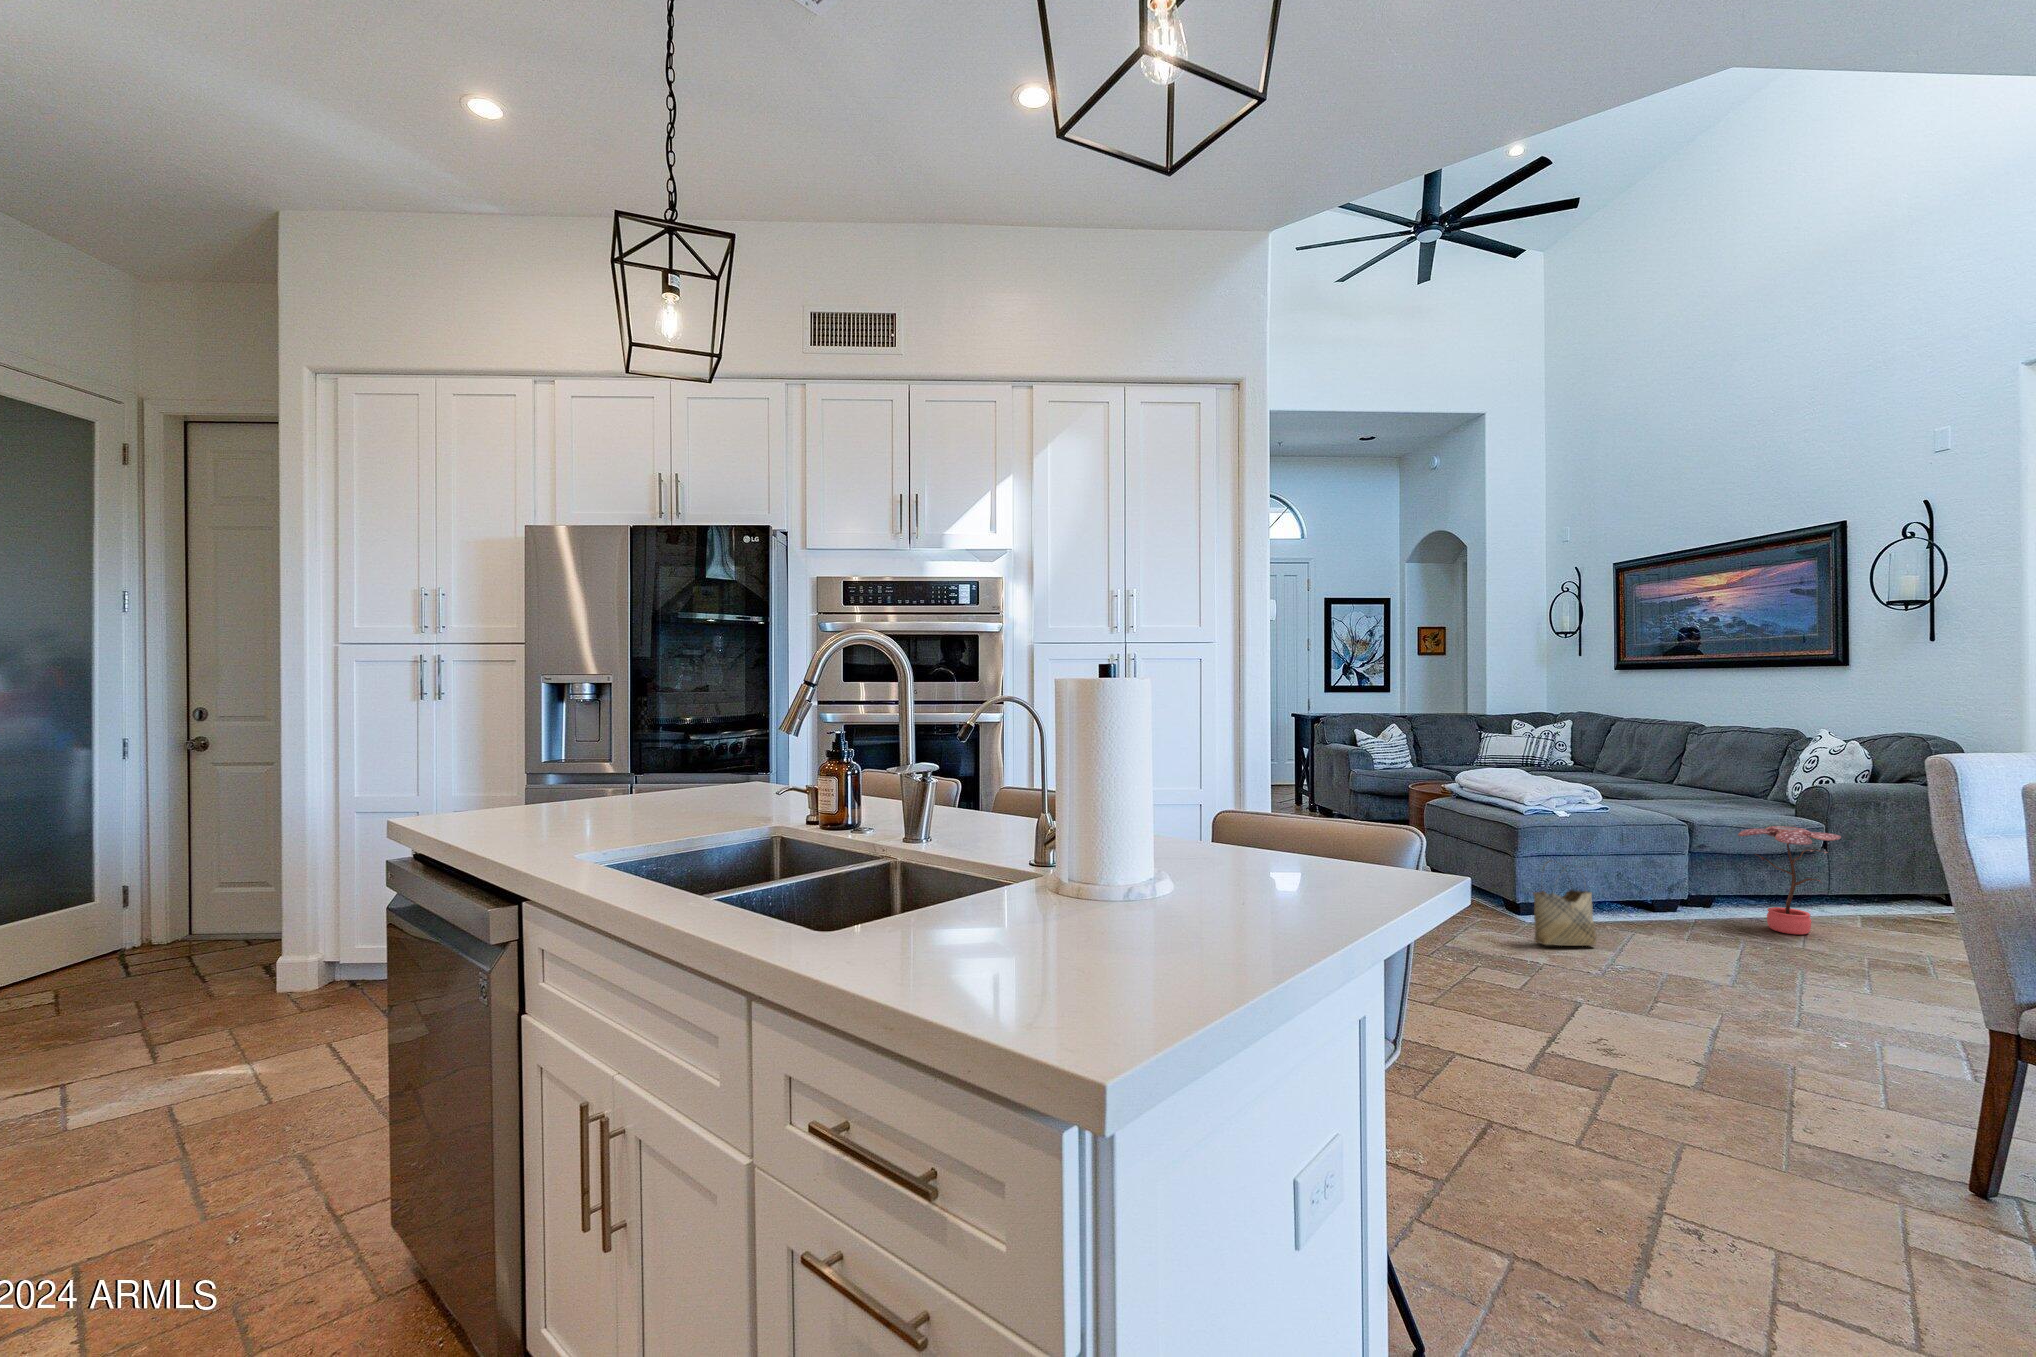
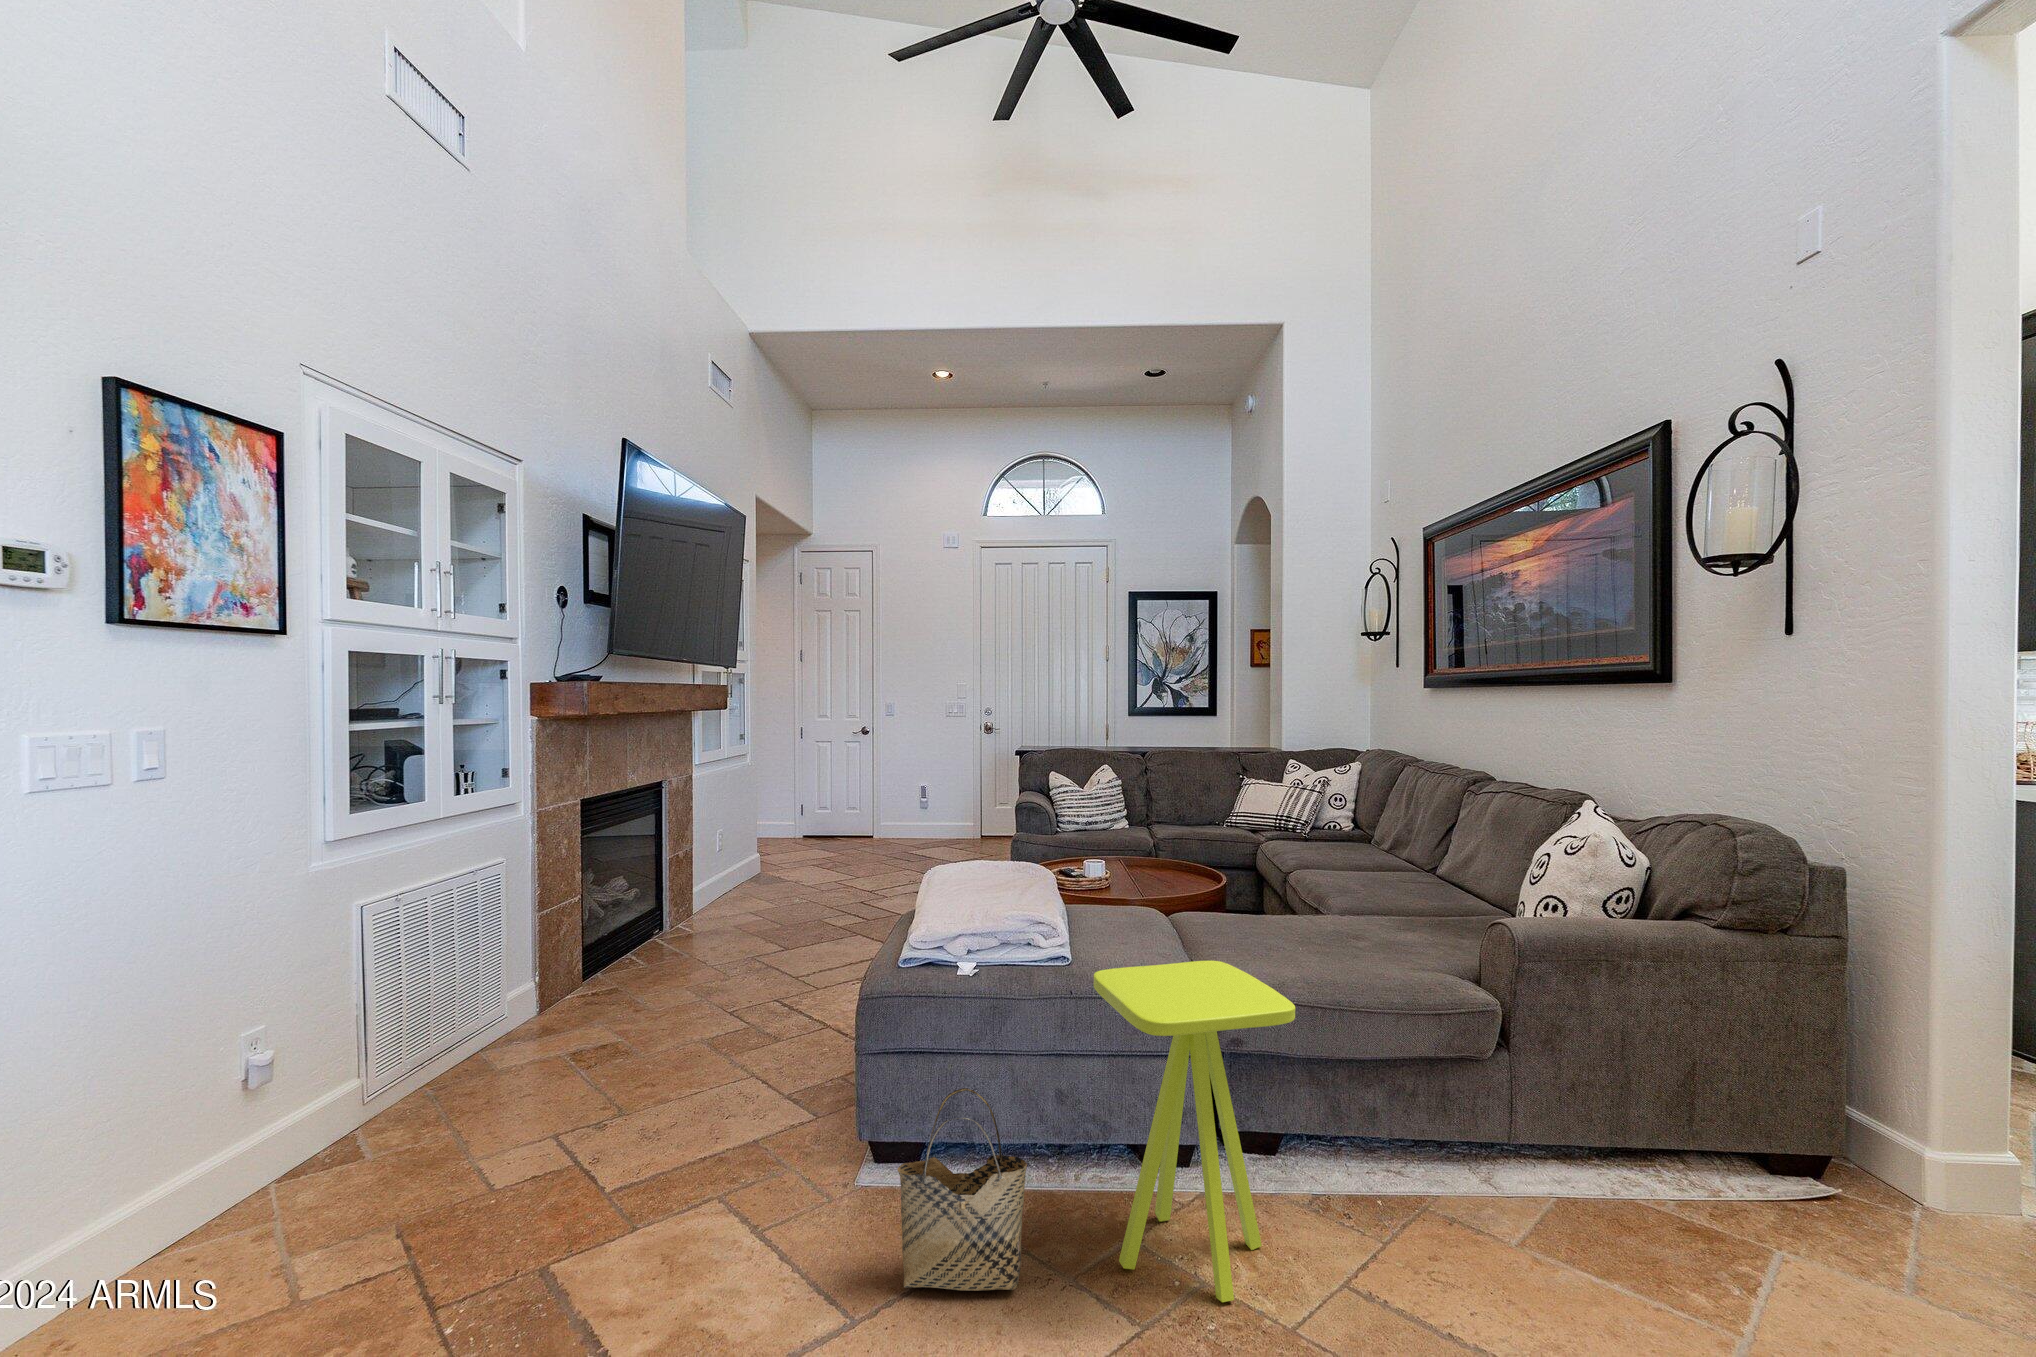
side table: none [1600,804,1721,946] -> present [1093,961,1295,1302]
potted plant: present [1738,826,1841,935] -> none [1386,1013,1572,1254]

